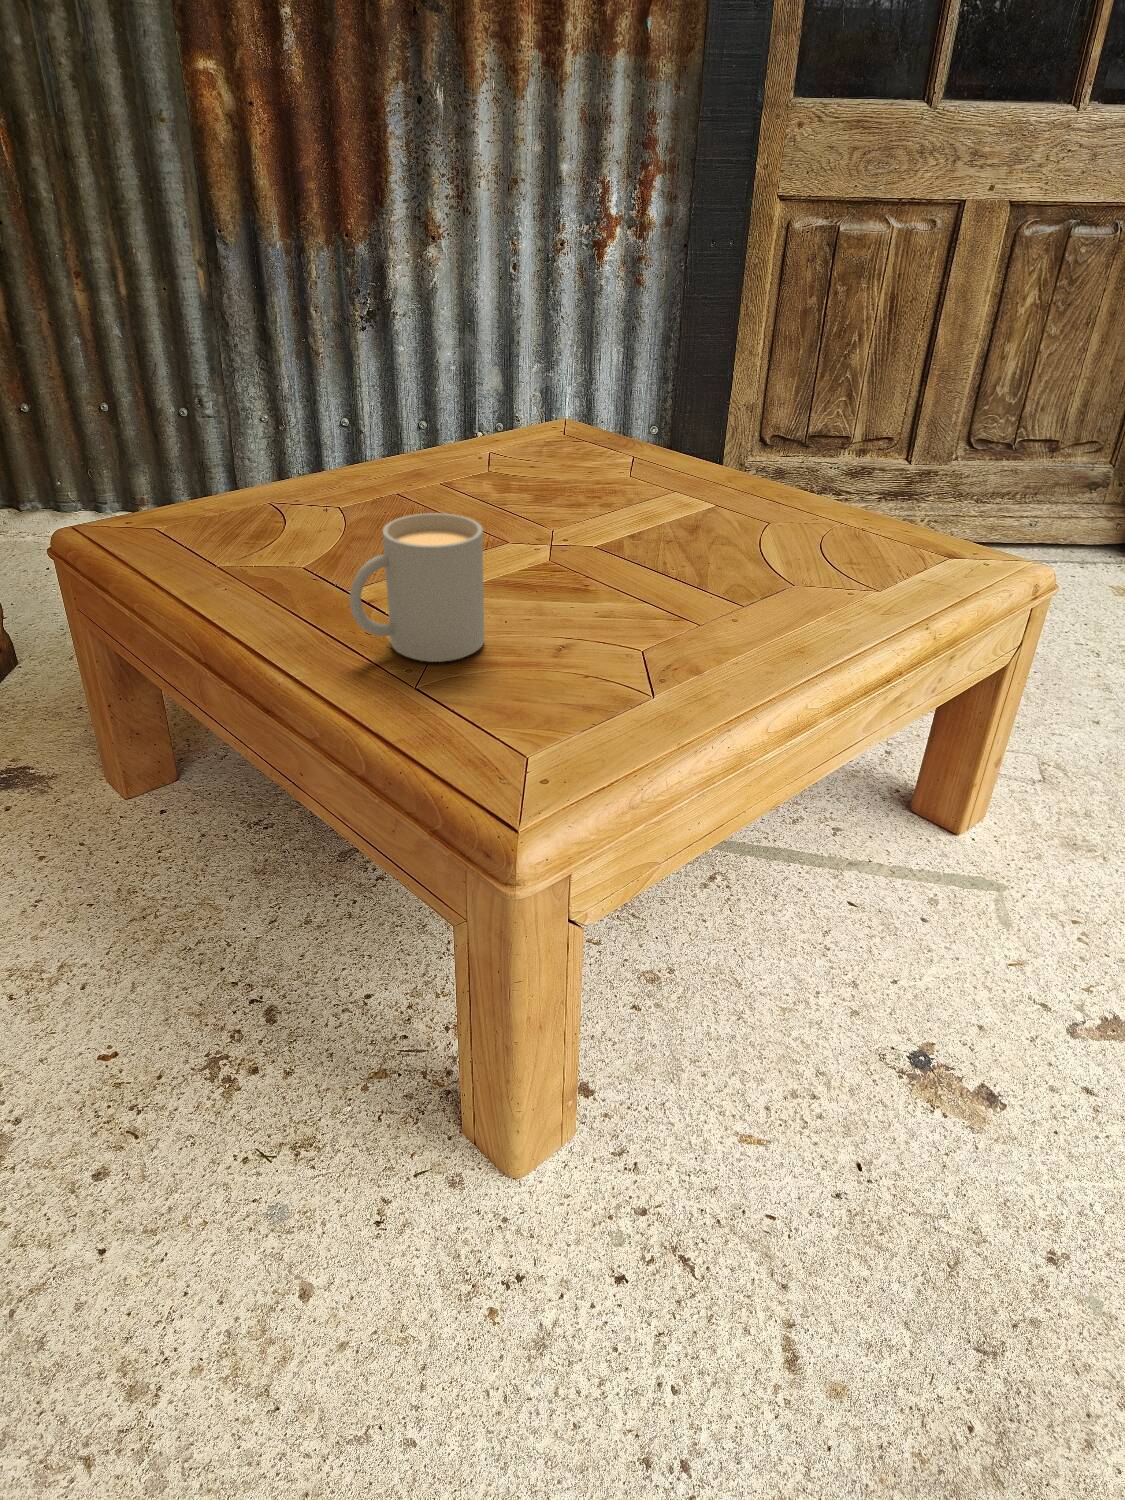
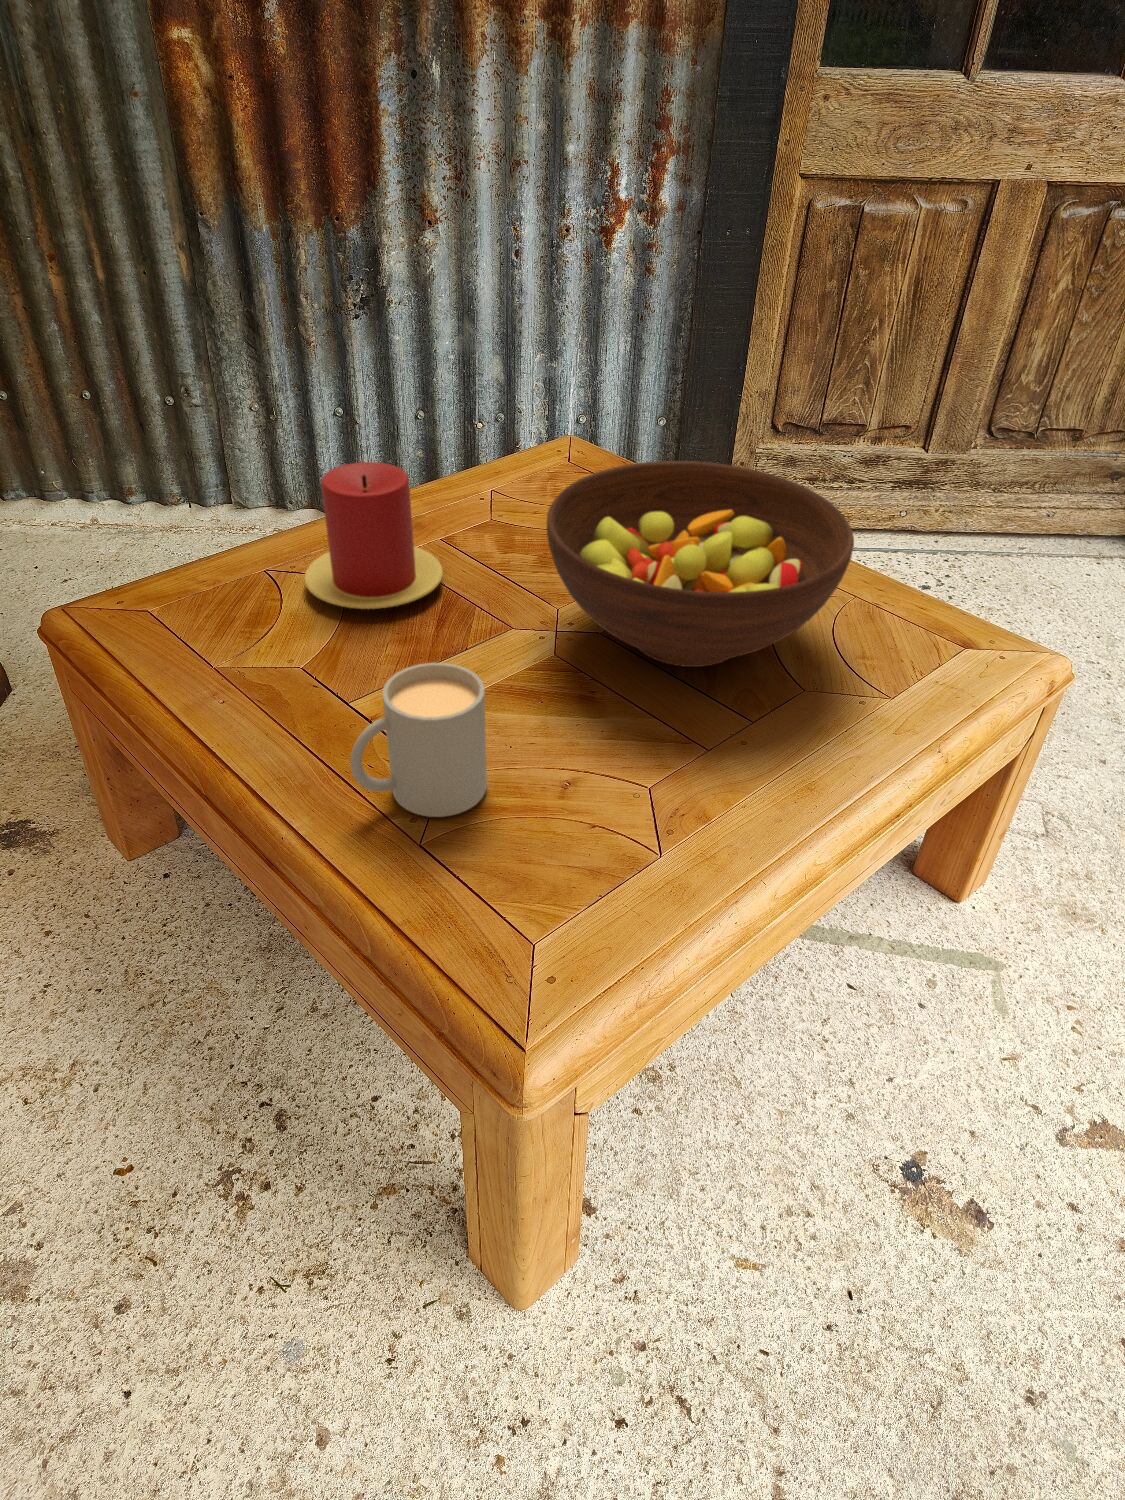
fruit bowl: none [544,384,840,562] -> present [546,461,854,667]
candle: none [309,385,444,520] -> present [305,462,443,609]

